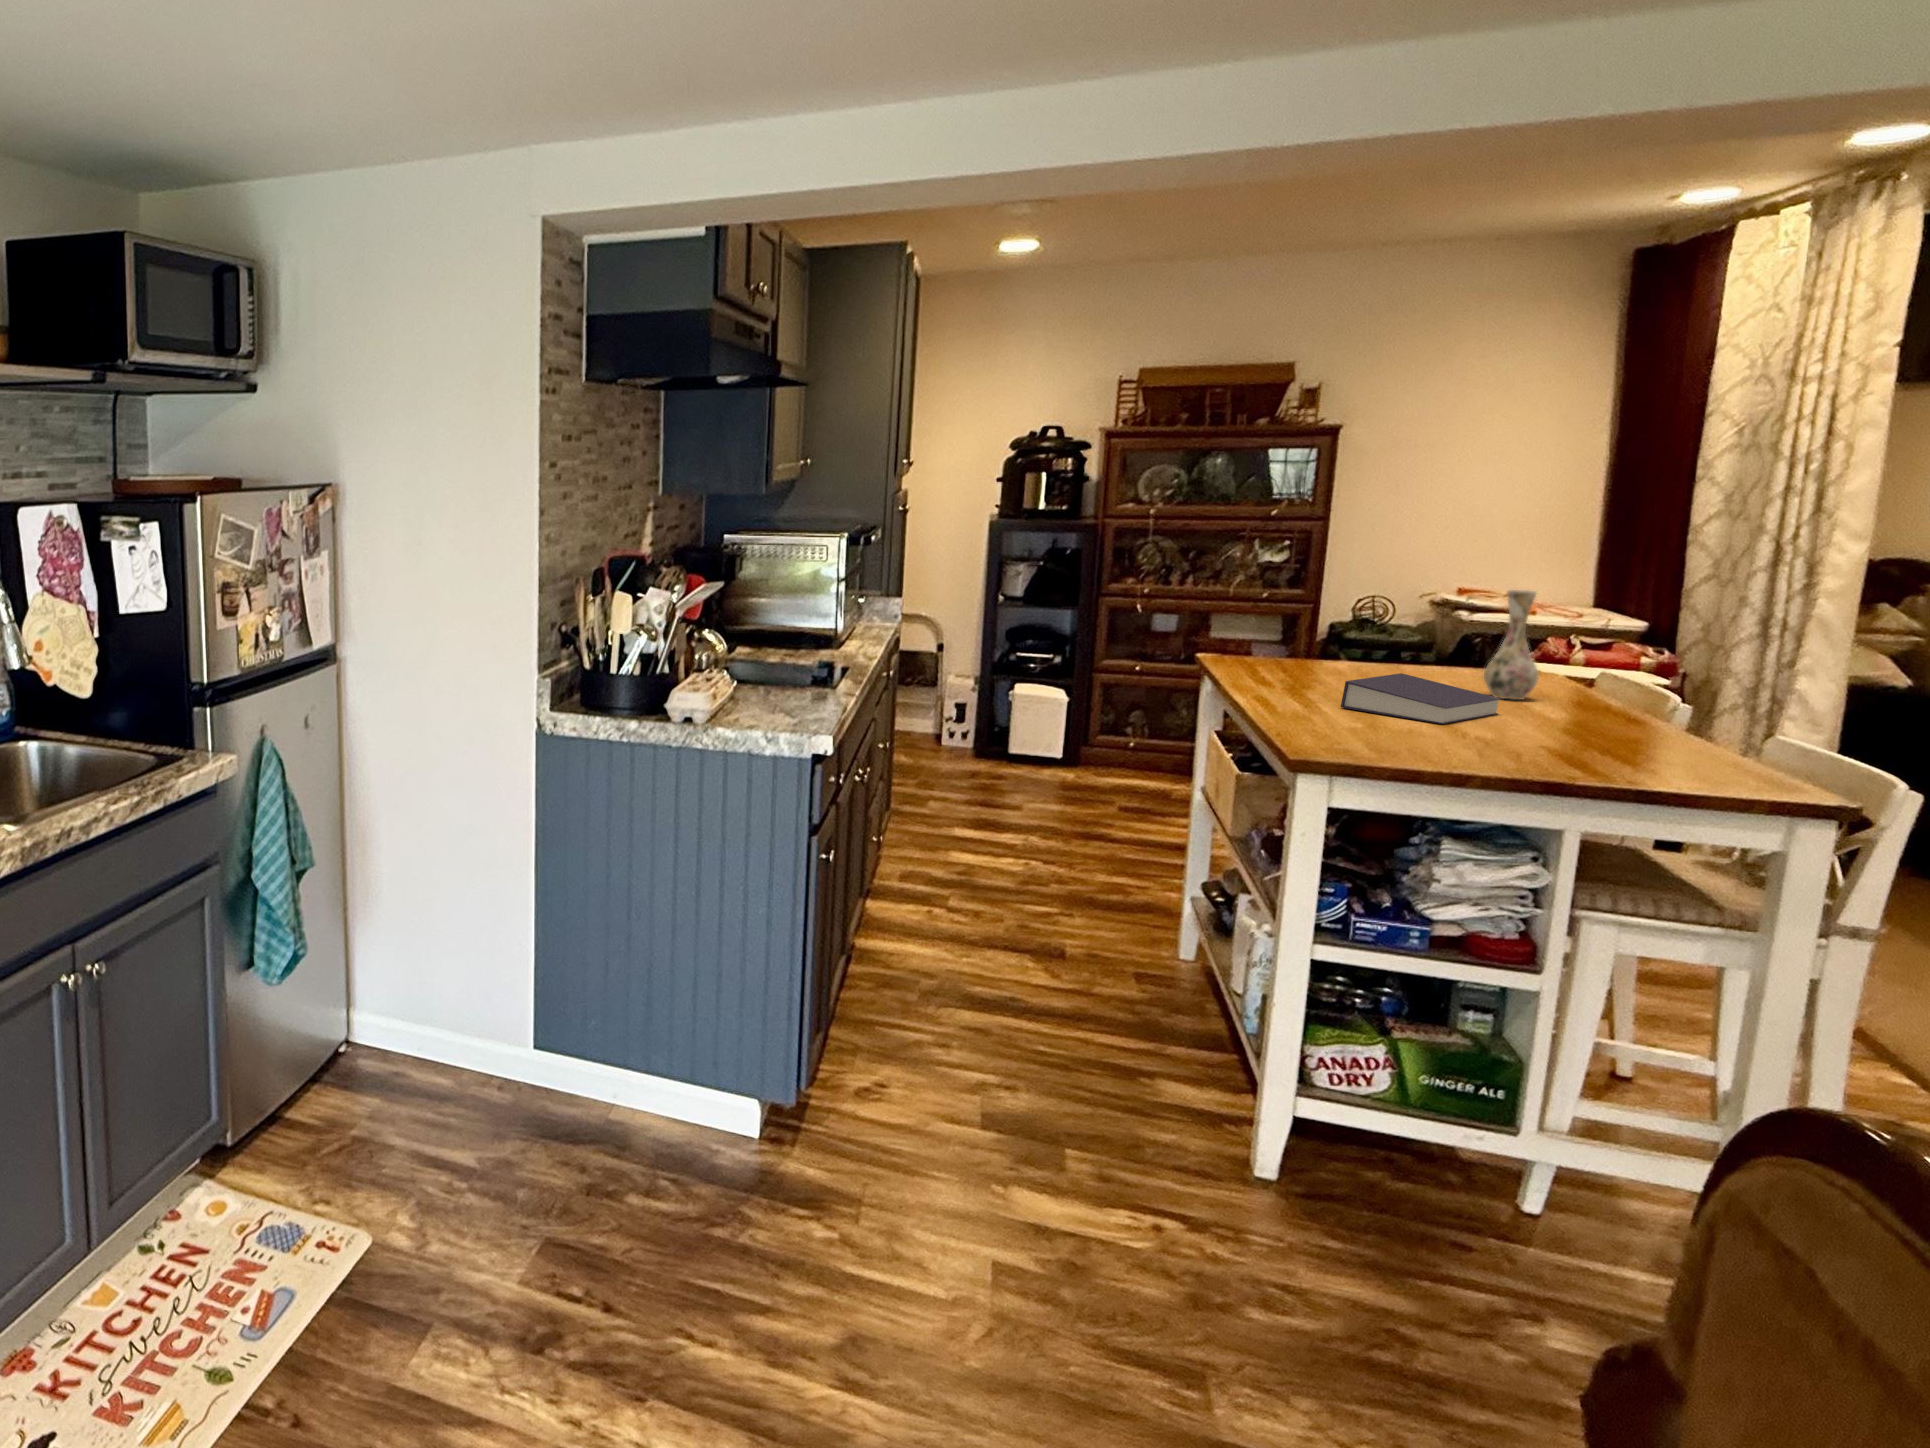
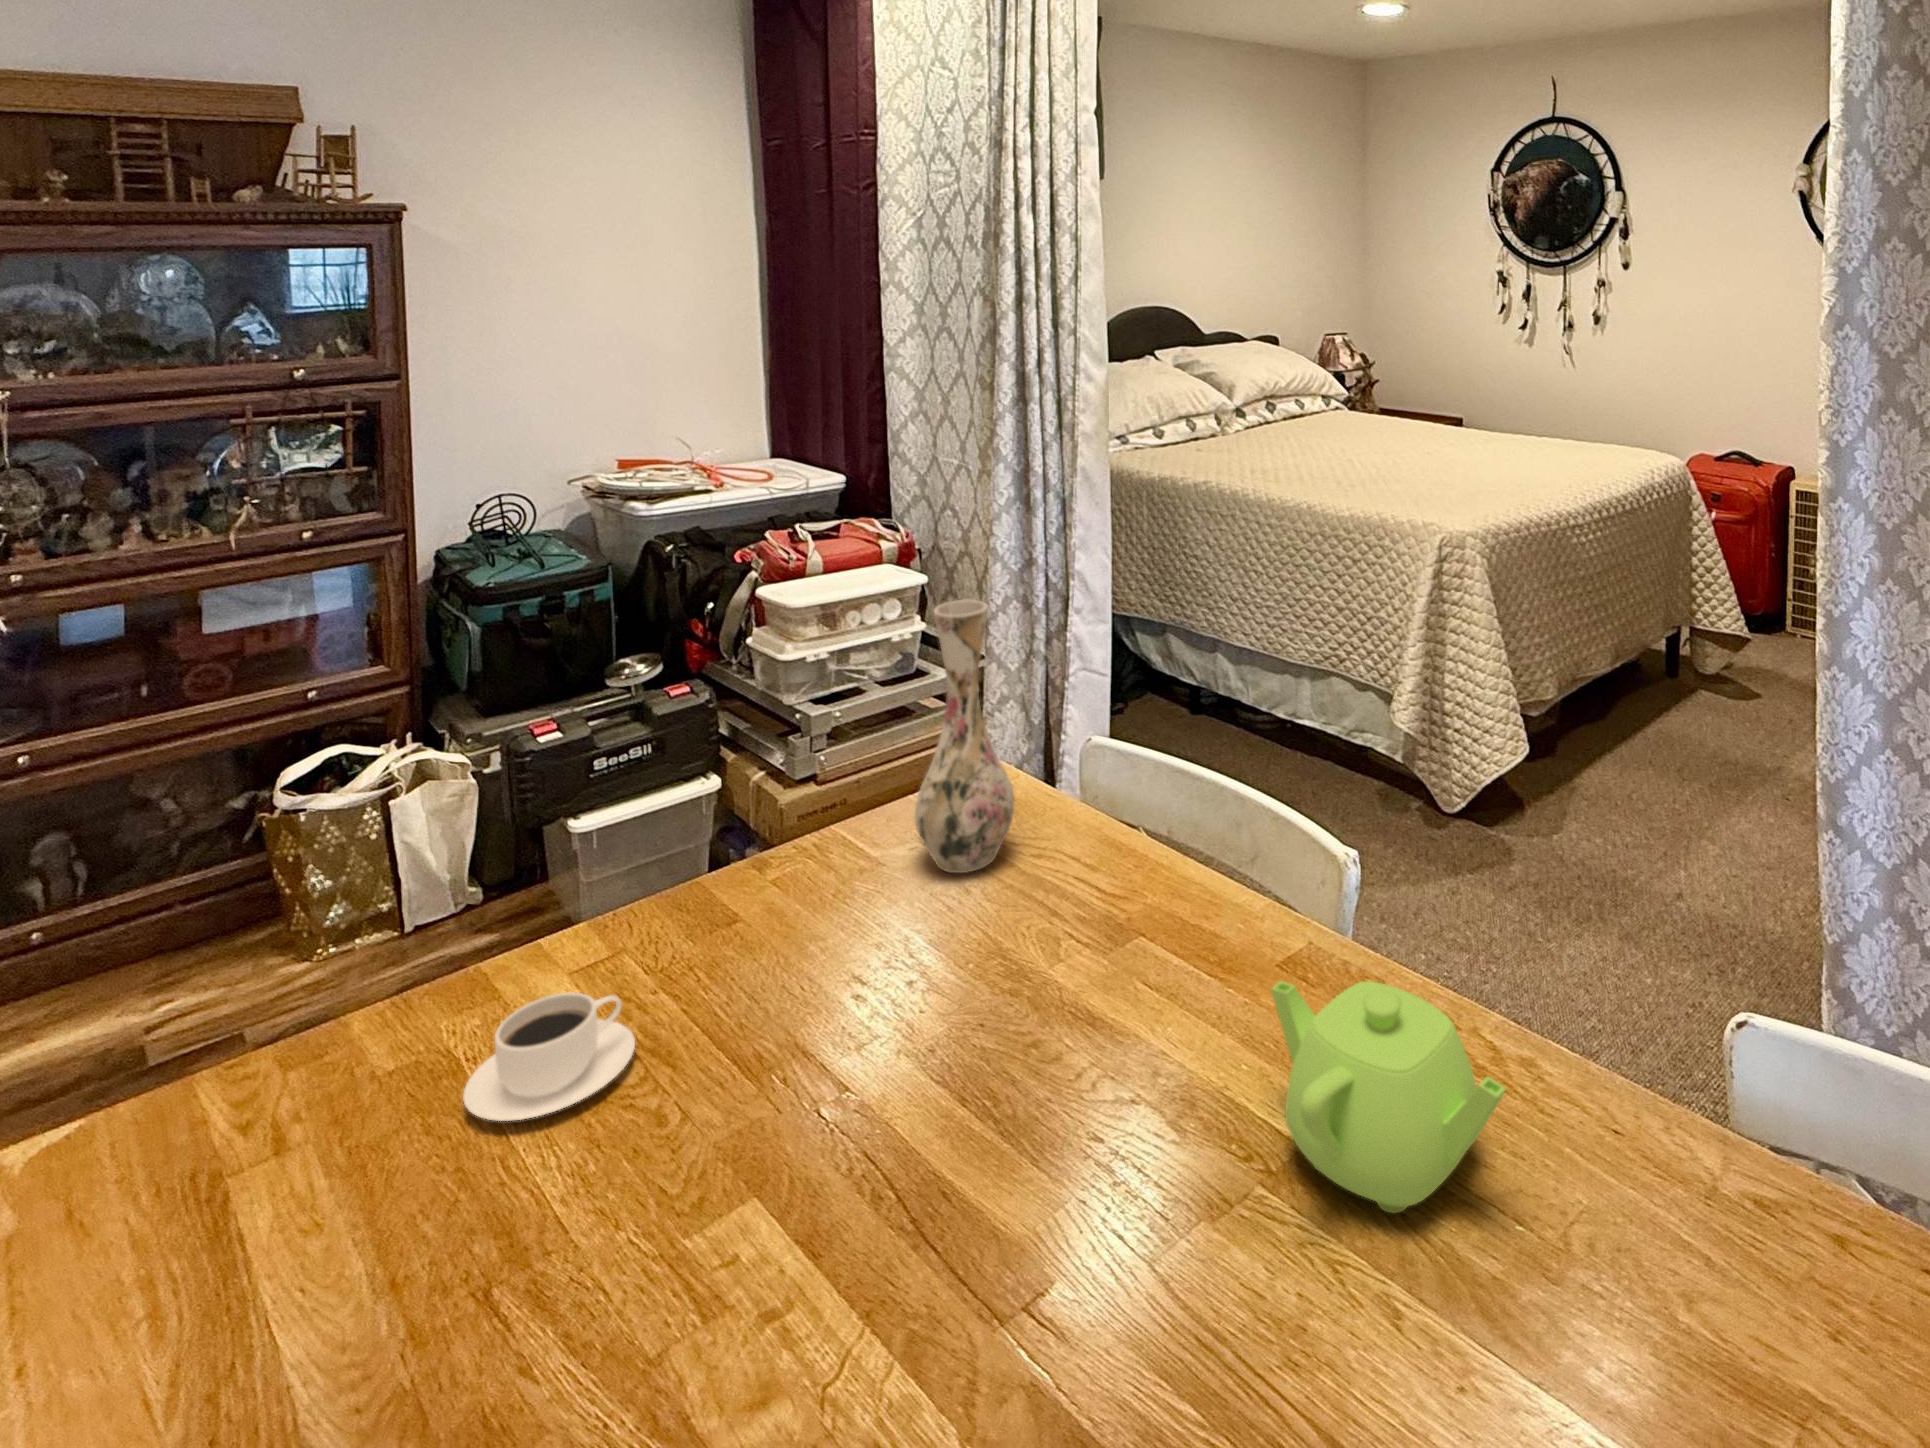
coffee cup: none [1288,667,1343,691] -> present [463,993,635,1121]
book: present [1341,673,1501,724] -> none [703,952,1045,1272]
teapot: none [1536,691,1631,752] -> present [1271,981,1506,1213]

